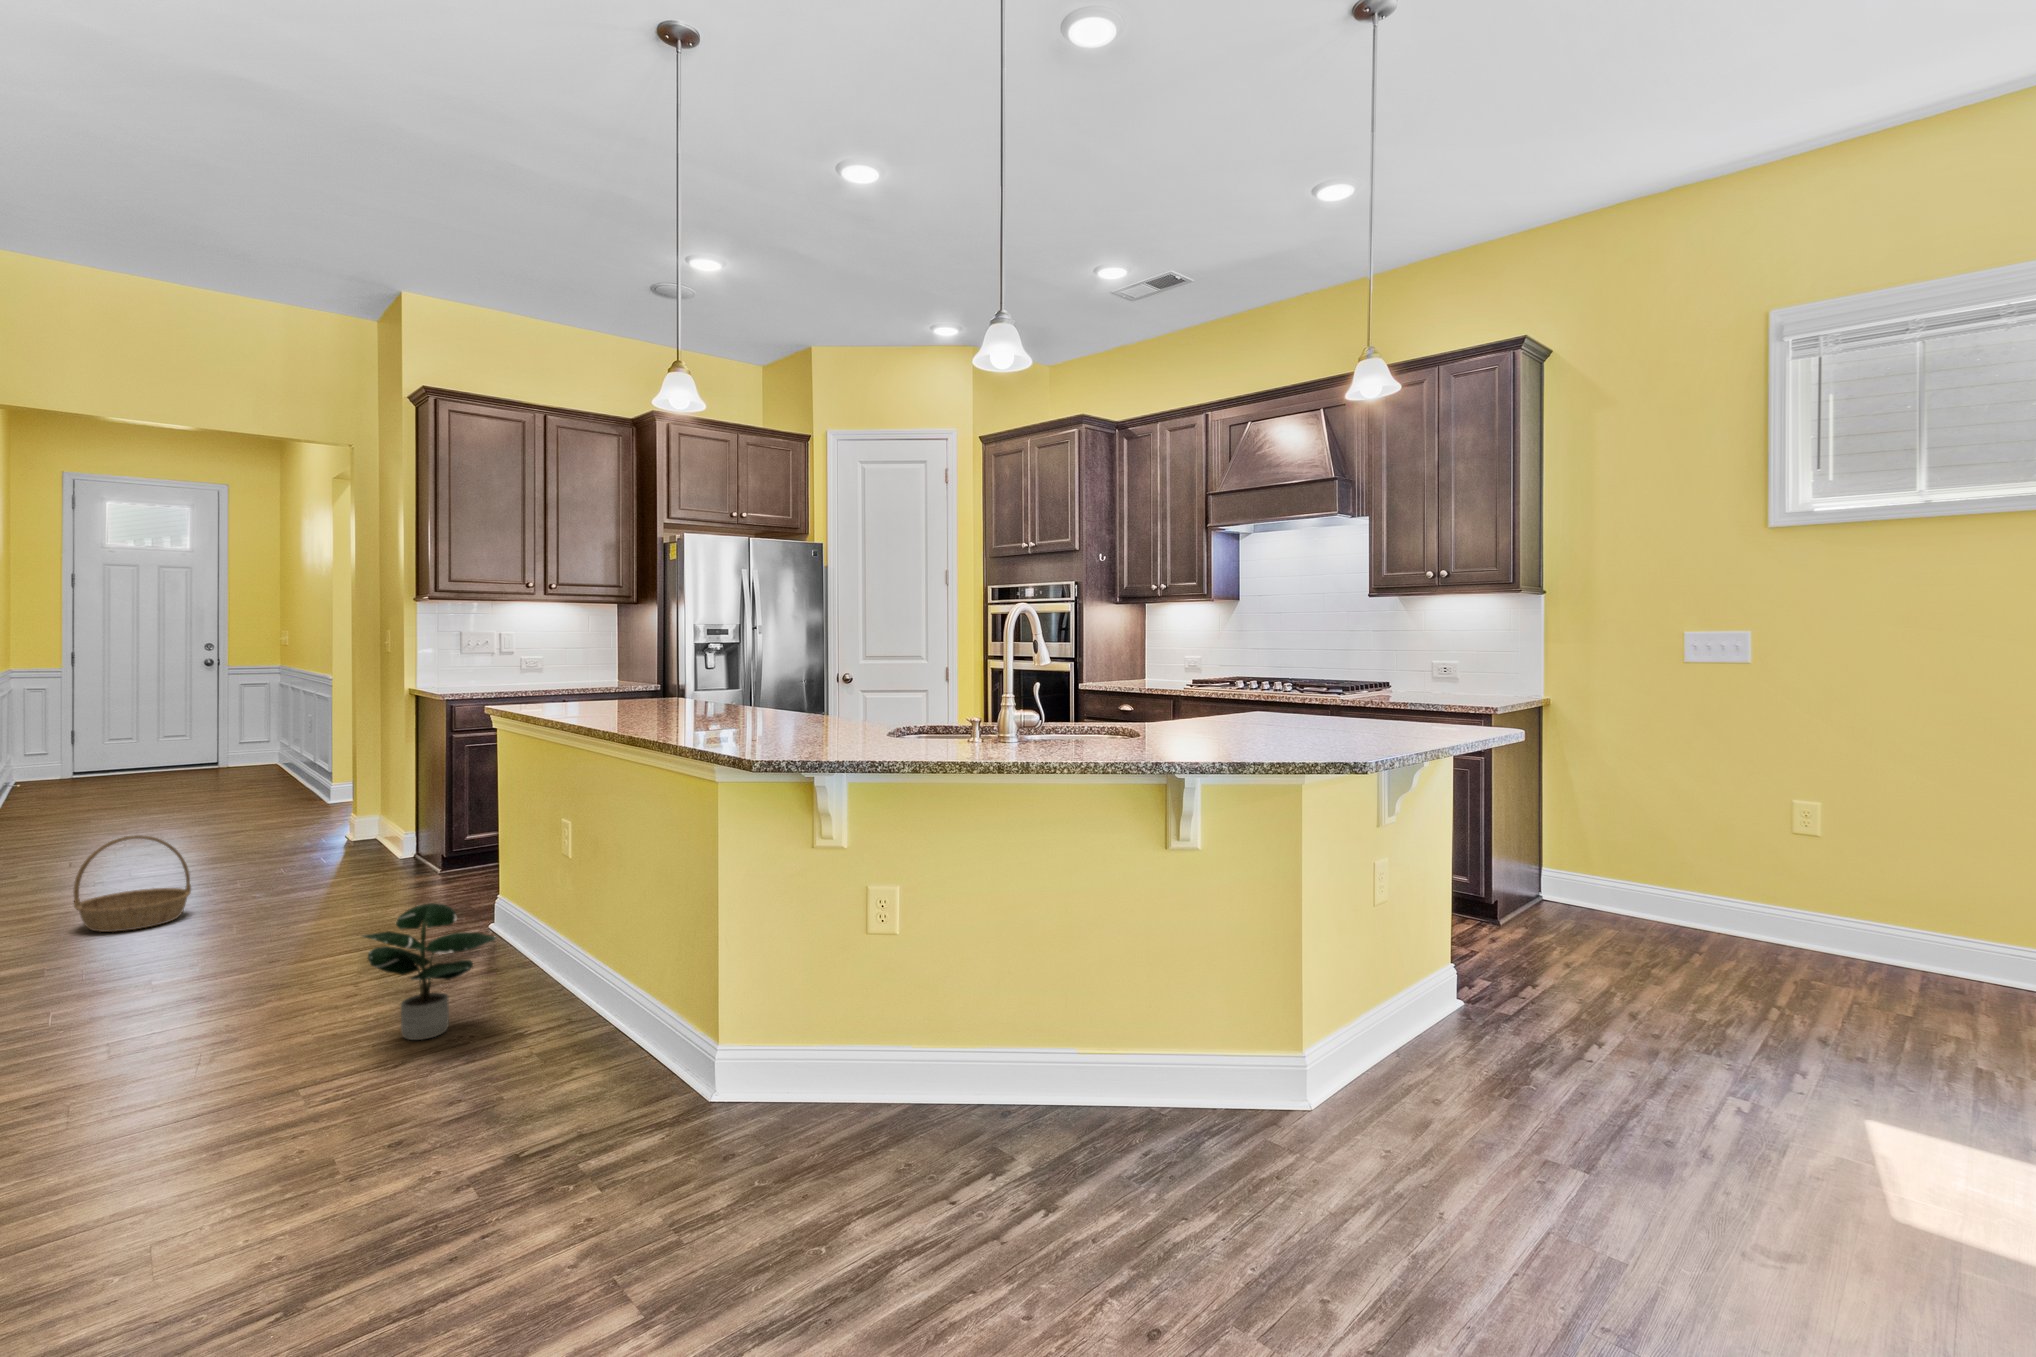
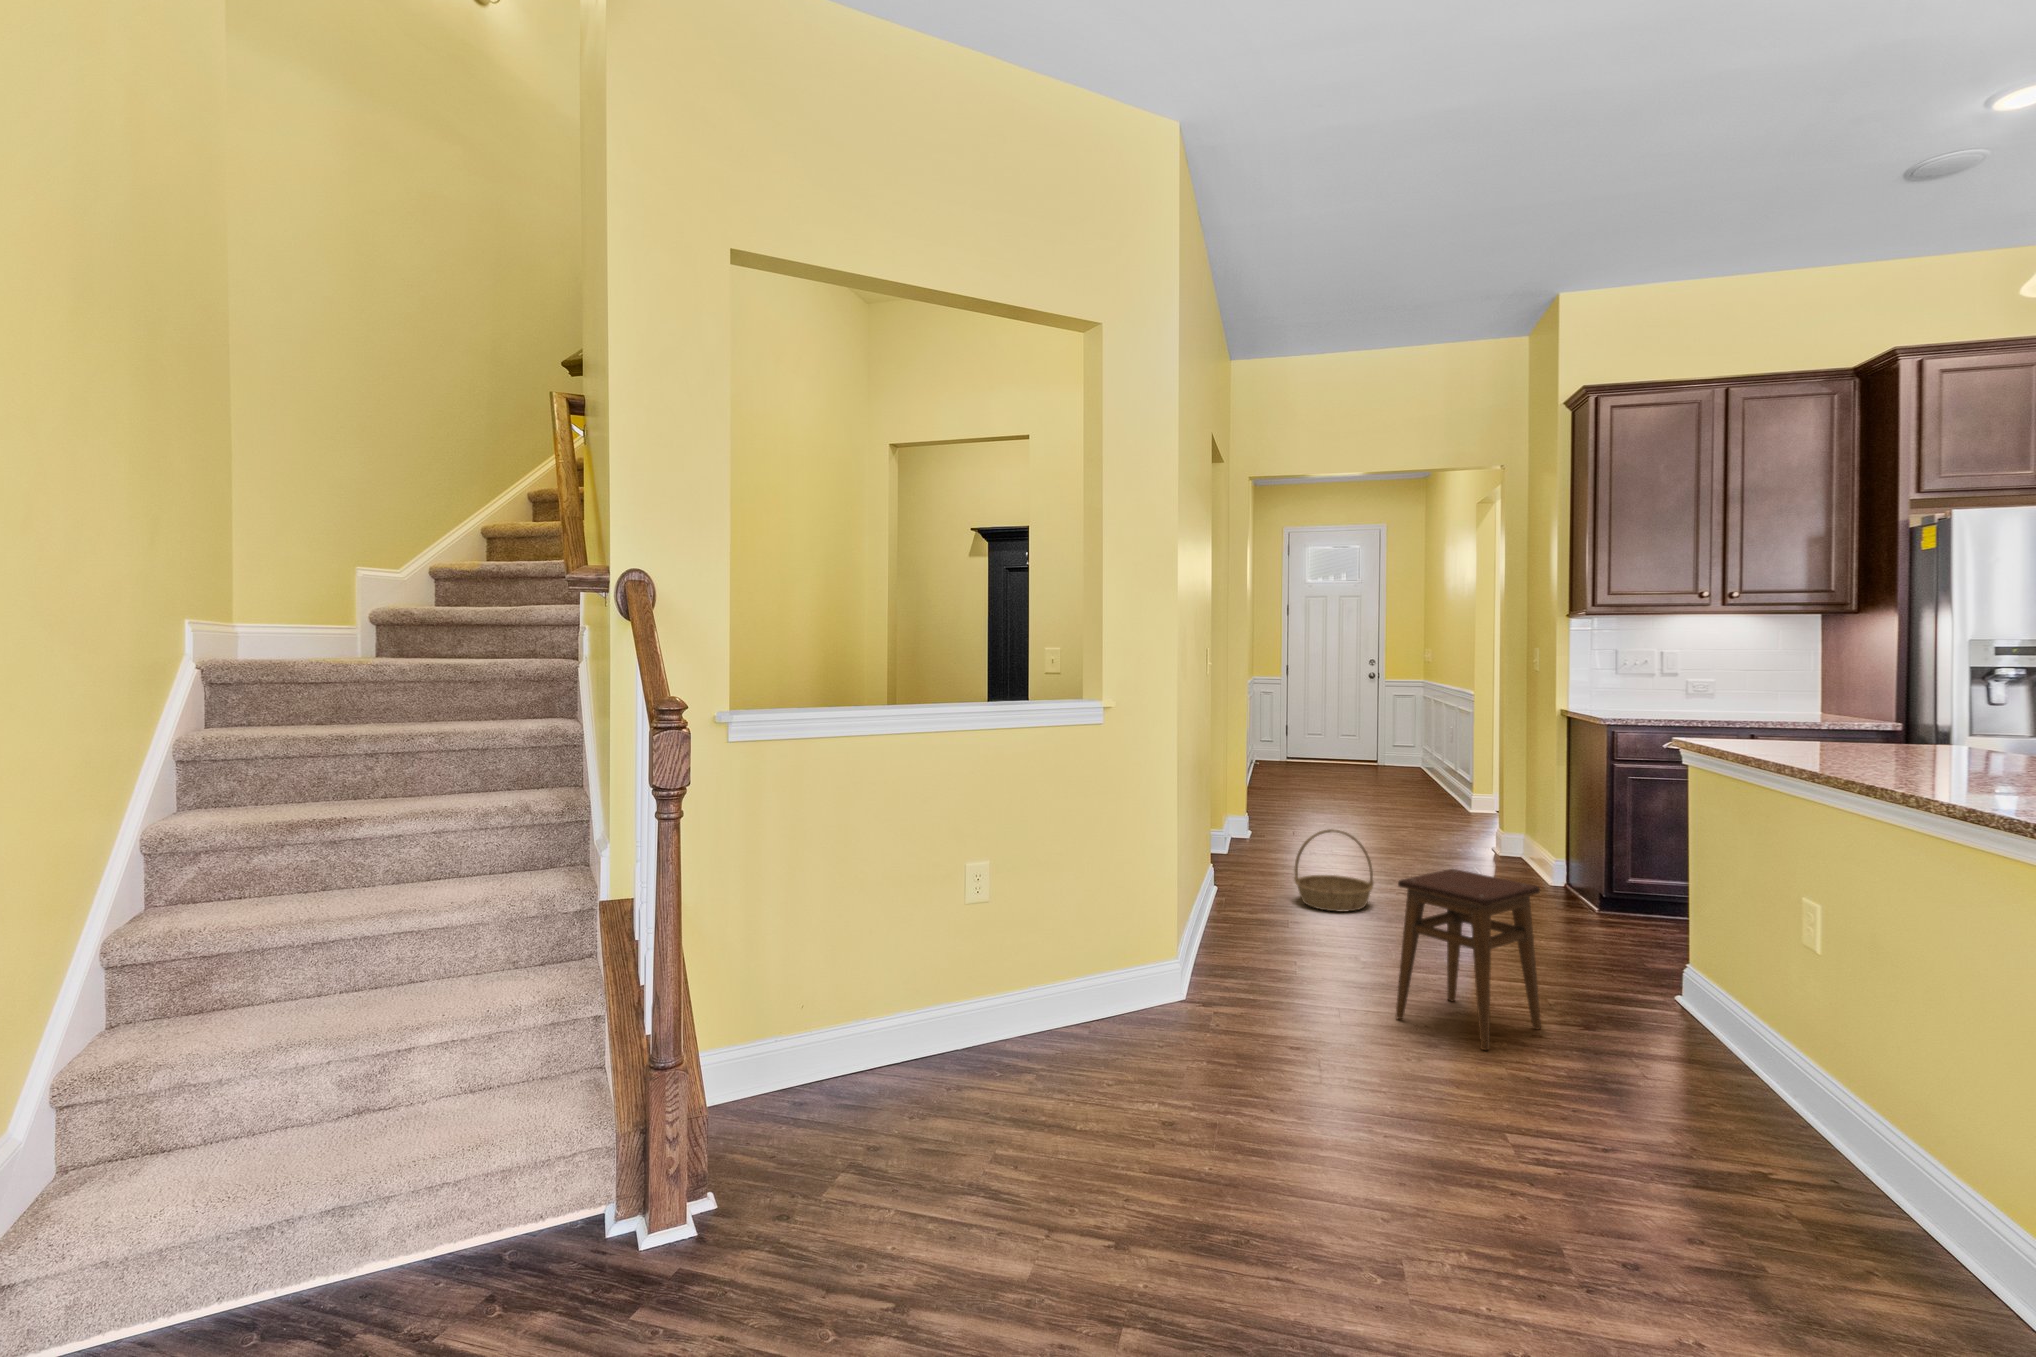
stool: none [205,845,368,1010] -> present [1396,869,1541,1050]
potted plant: present [363,903,495,1040] -> none [1555,978,1722,1149]

